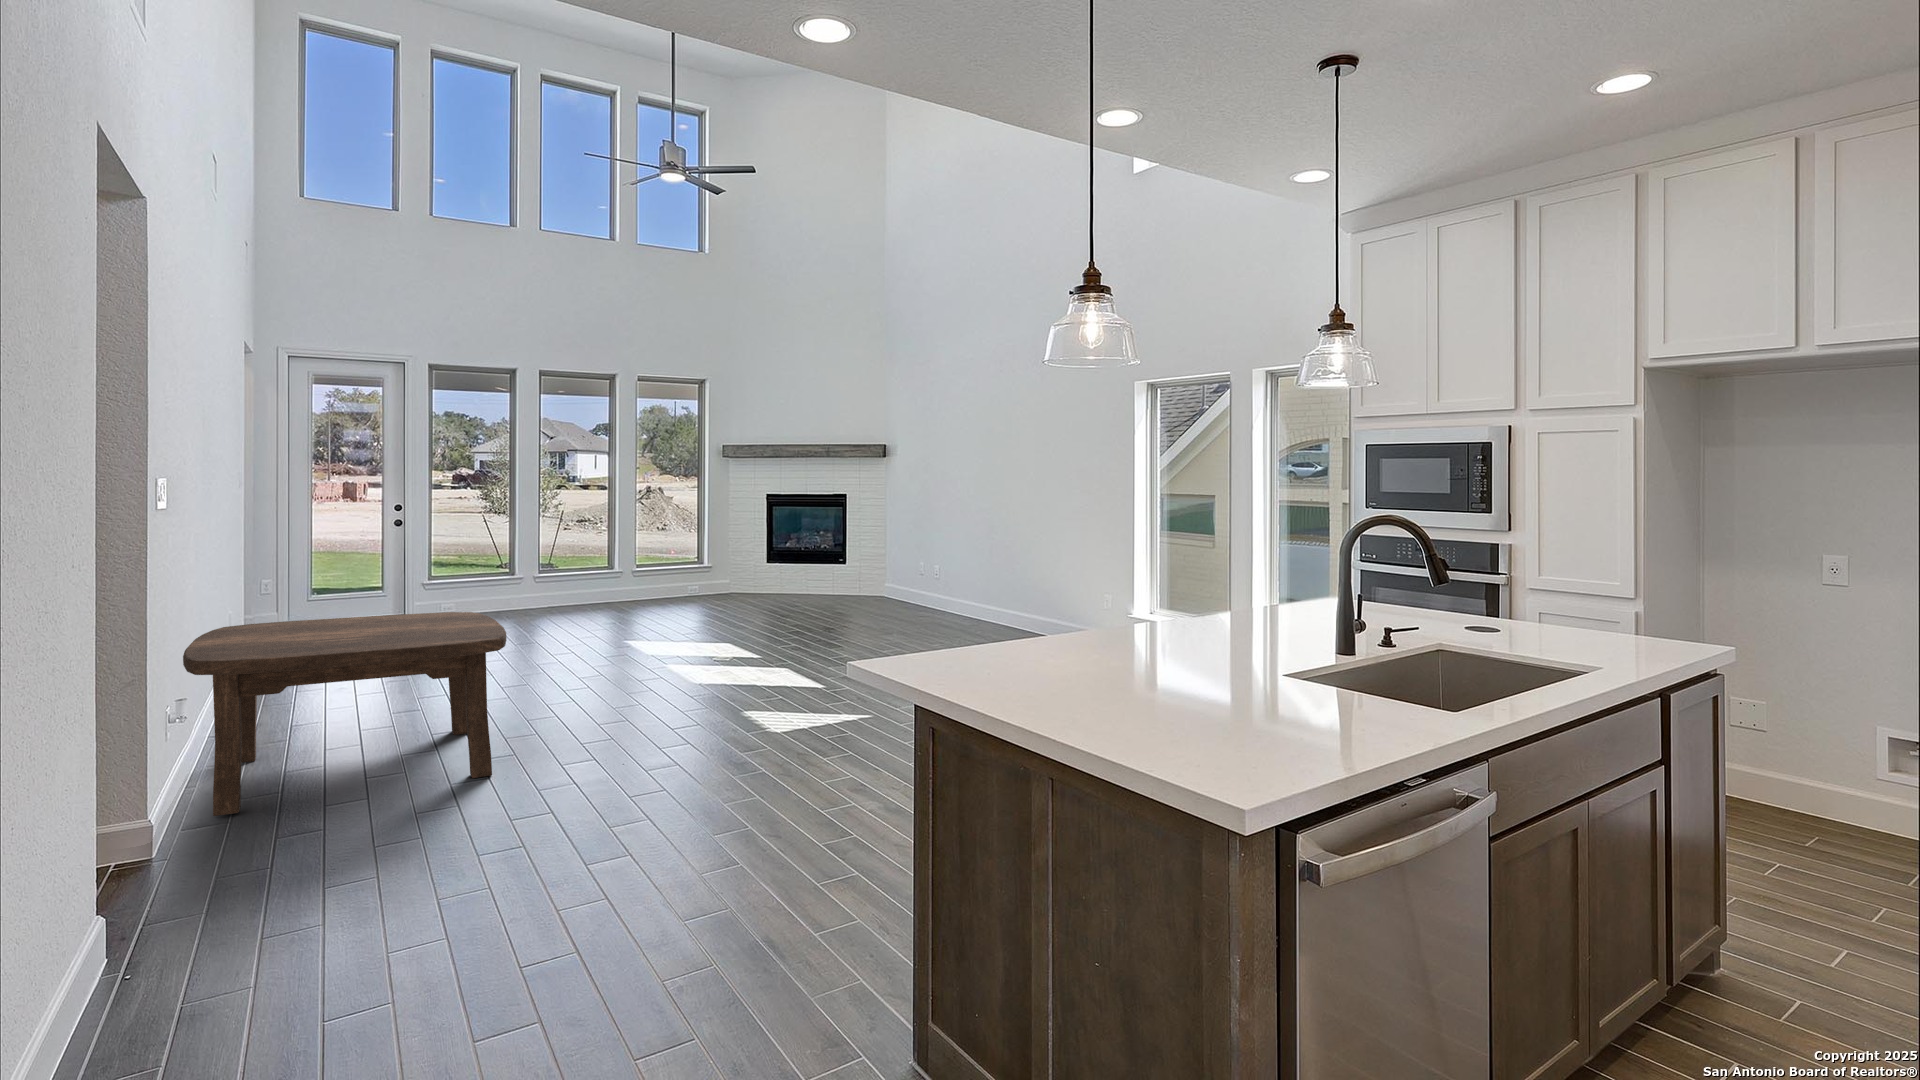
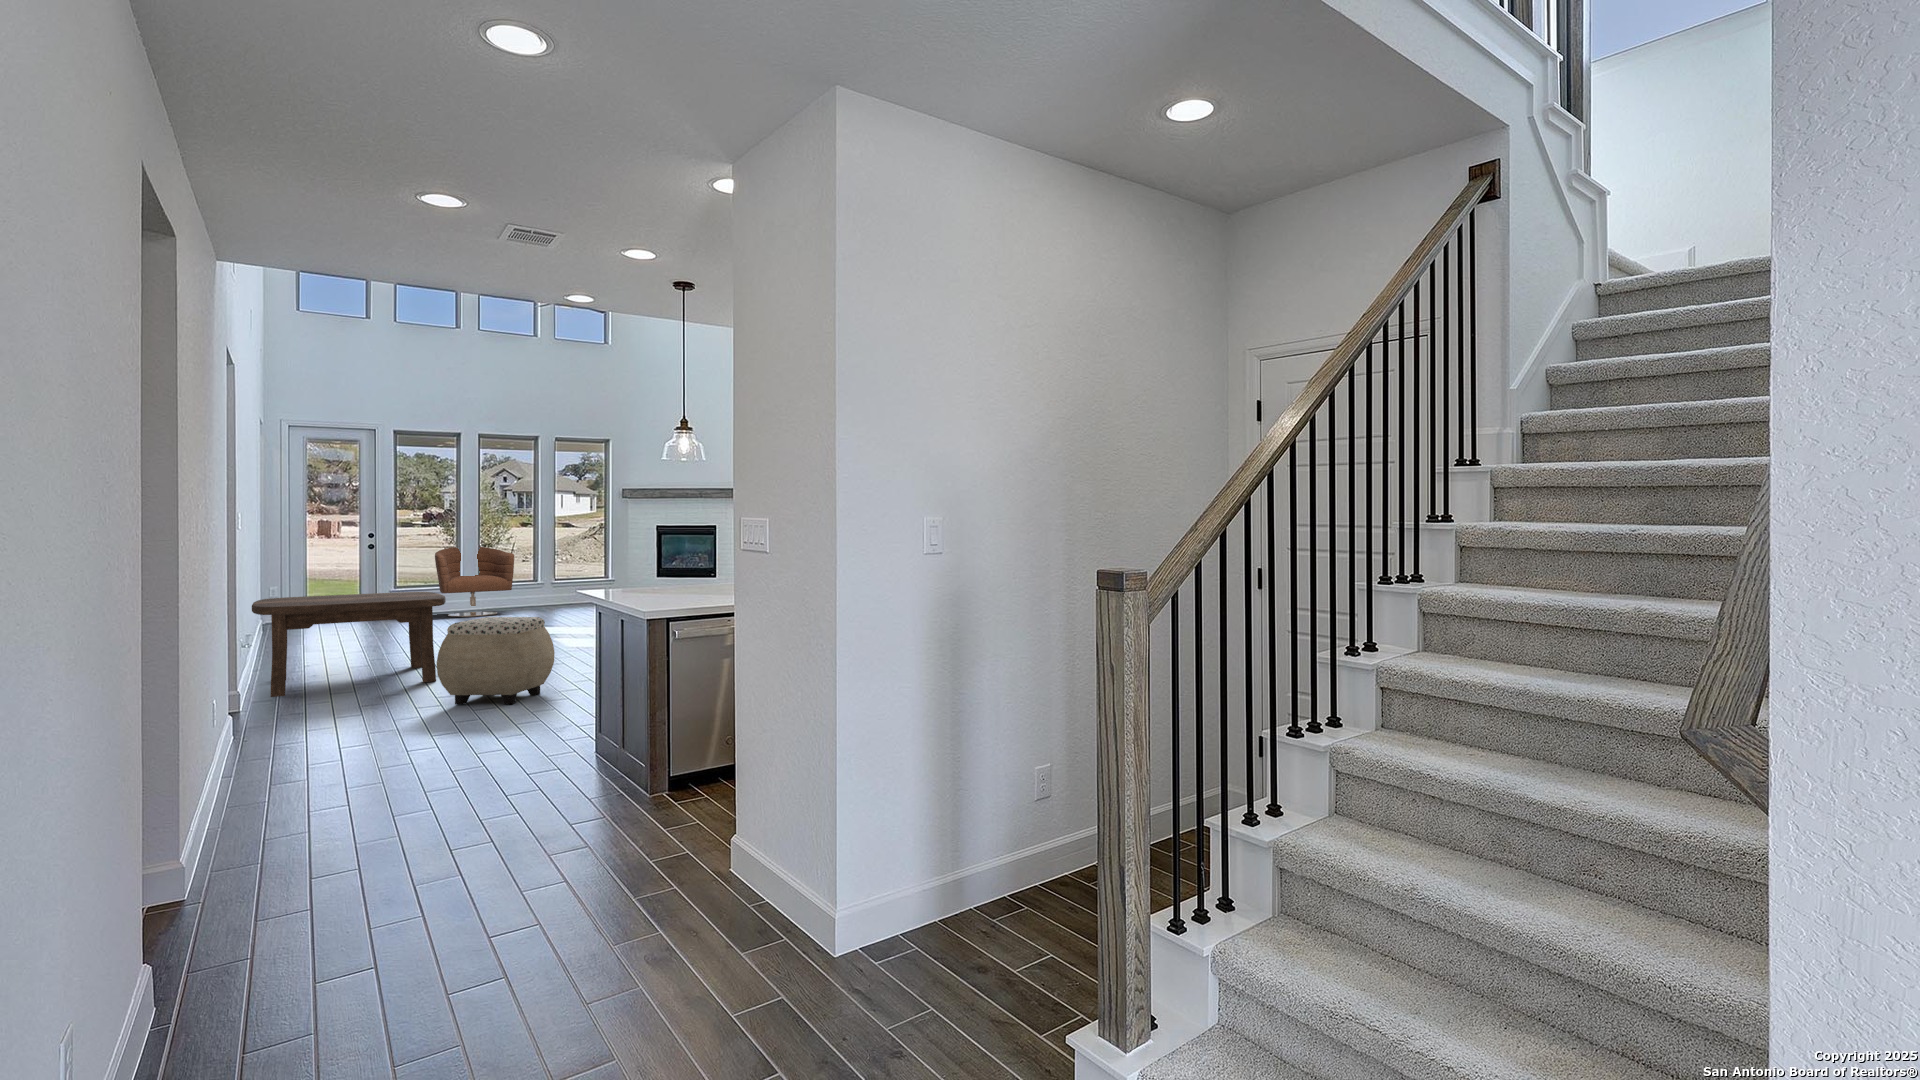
armchair: none [484,521,587,616] -> present [435,547,514,617]
ottoman: none [496,686,698,862] -> present [437,617,555,705]

